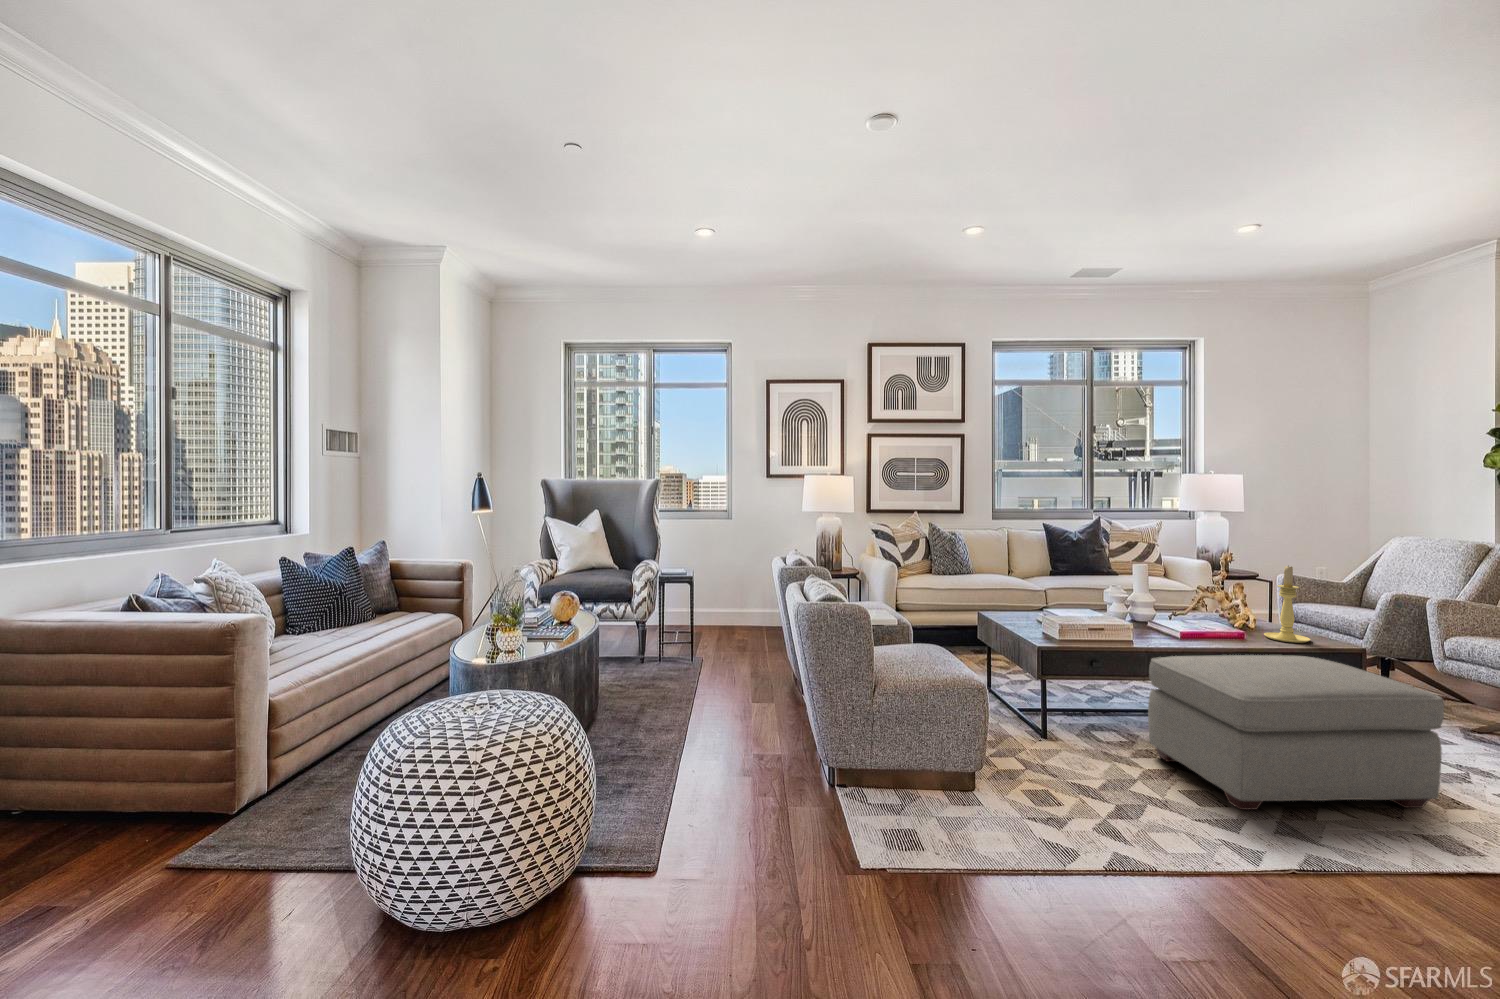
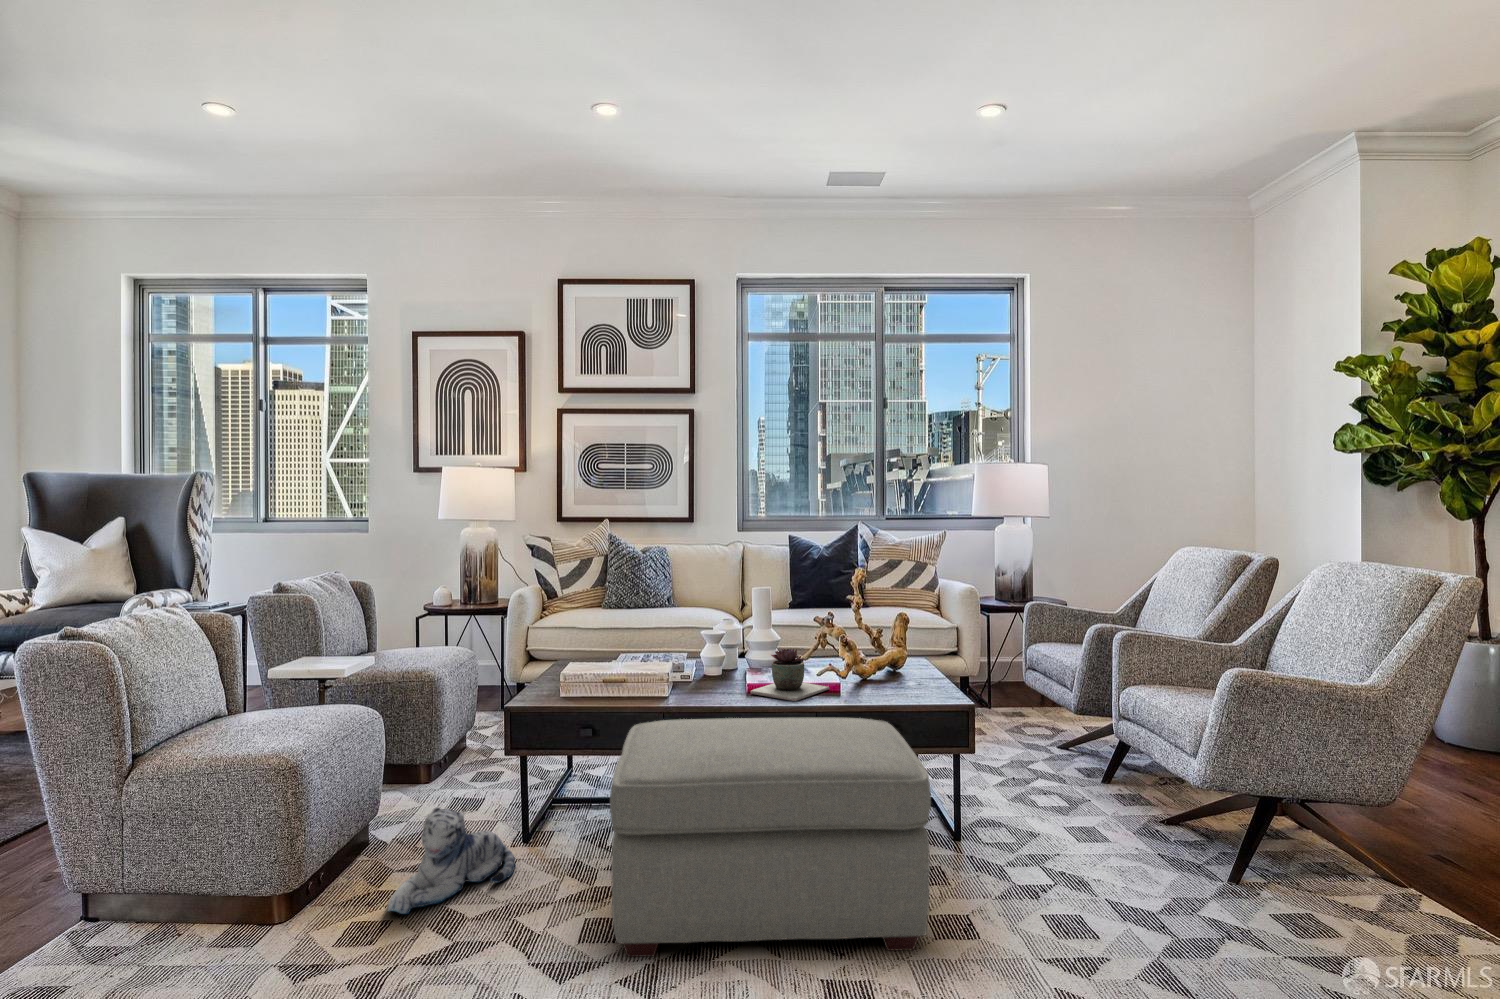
candle holder: present [1264,566,1310,643] -> none [871,584,924,699]
succulent plant: none [1185,608,1231,644] -> present [751,649,829,701]
plush toy: none [1020,712,1077,781] -> present [387,807,515,914]

